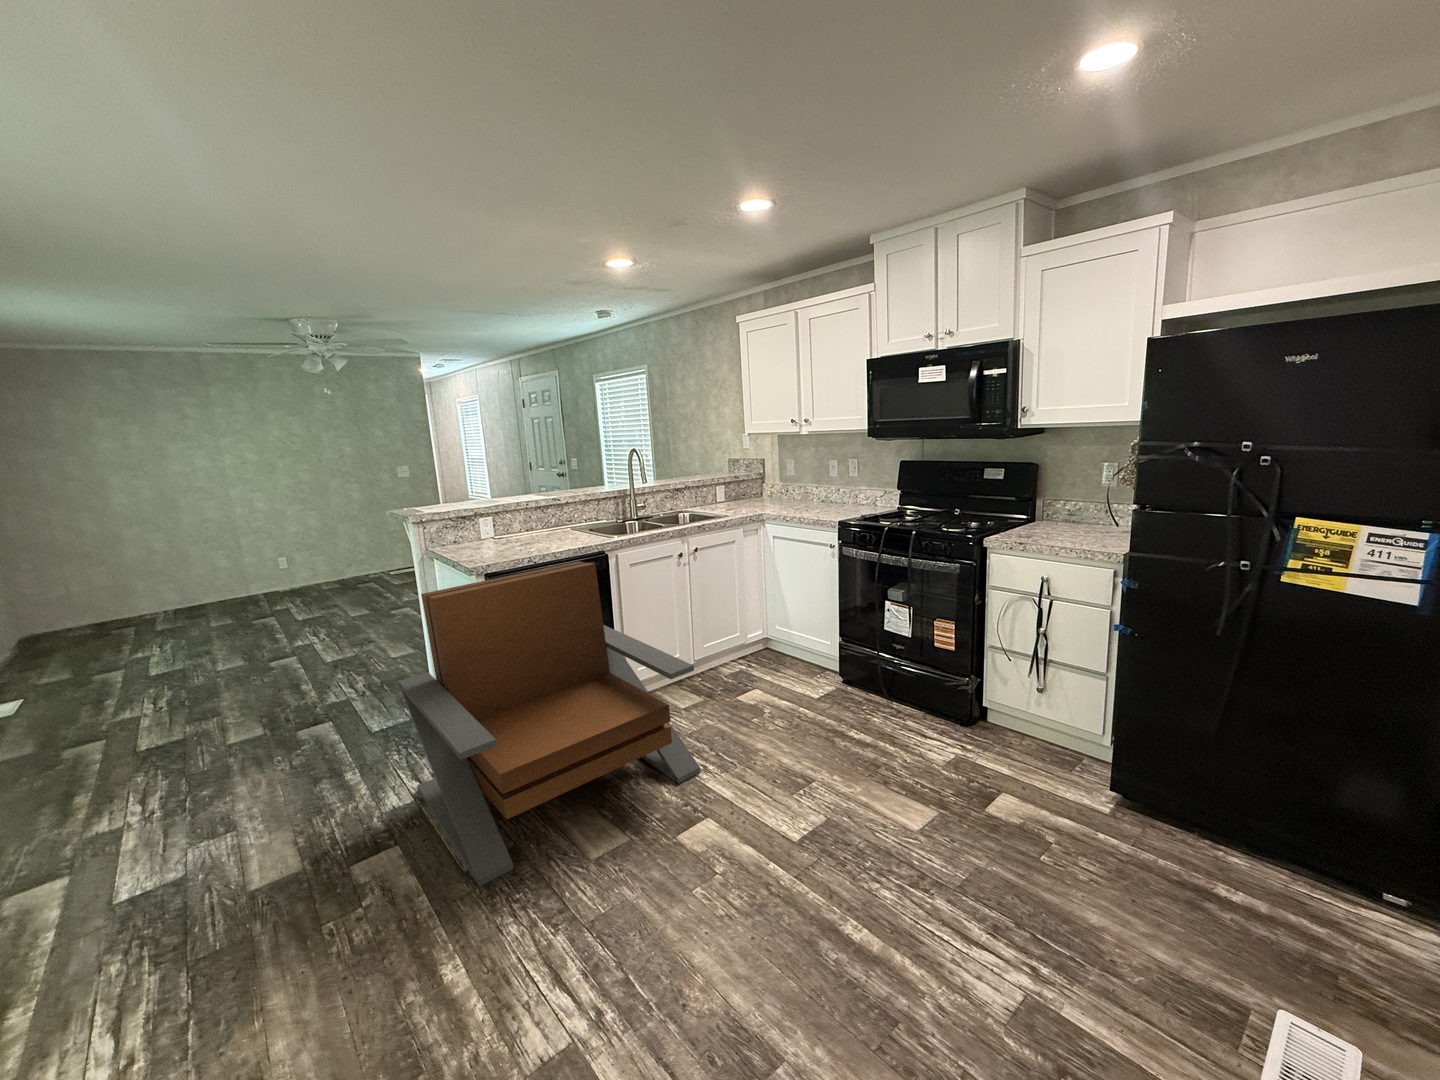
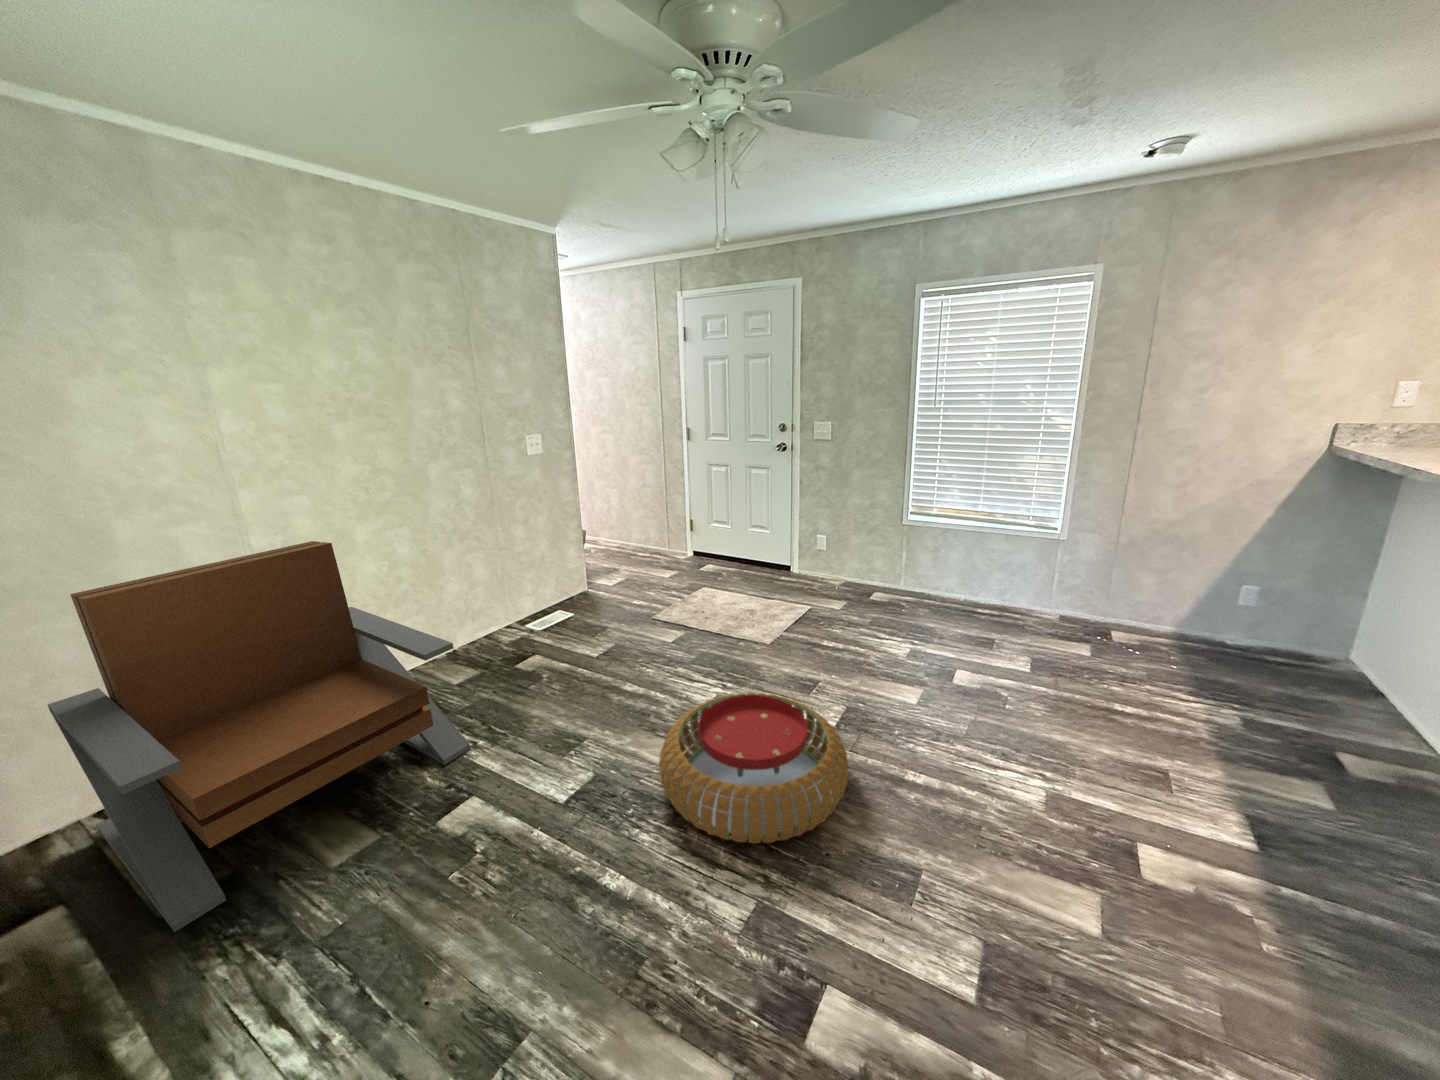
pouf: none [899,755,1137,932] -> present [659,693,848,843]

